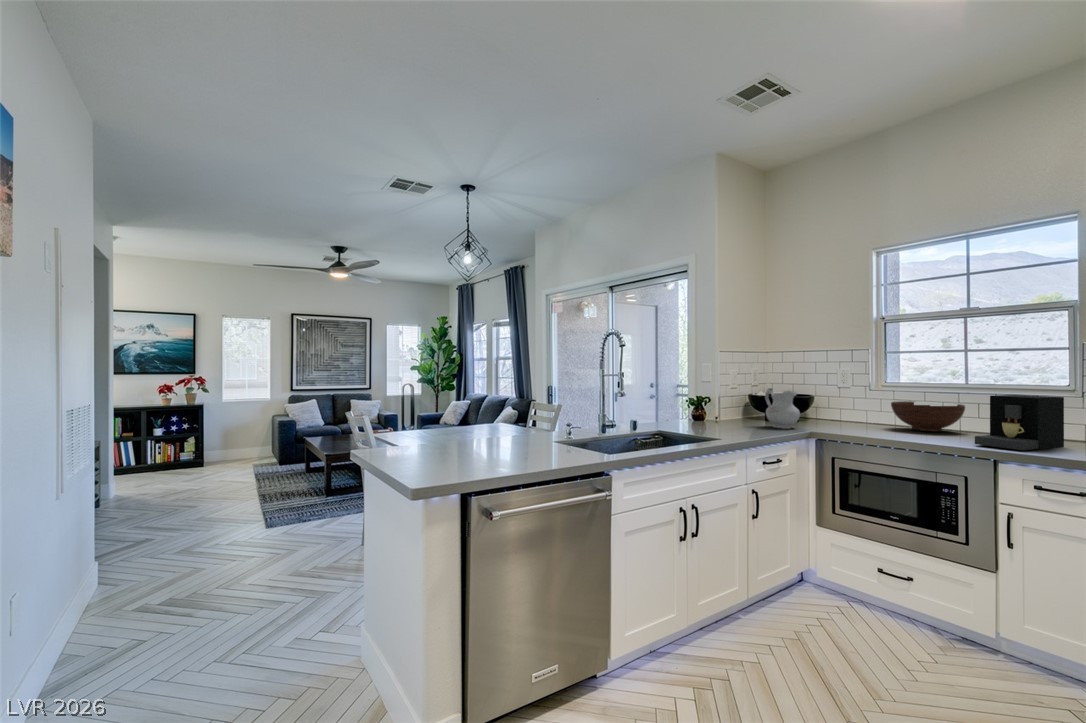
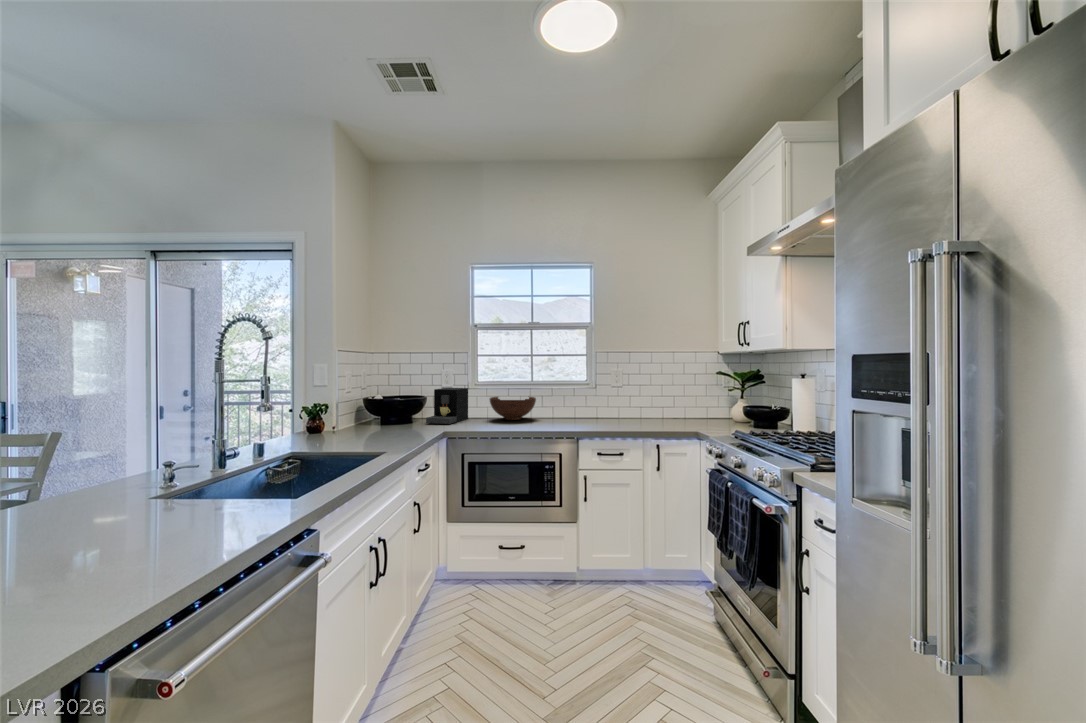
ceramic pitcher: present [765,388,800,429] -> none [397,393,432,434]
coffee maker: present [975,395,1064,450] -> present [426,388,468,424]

